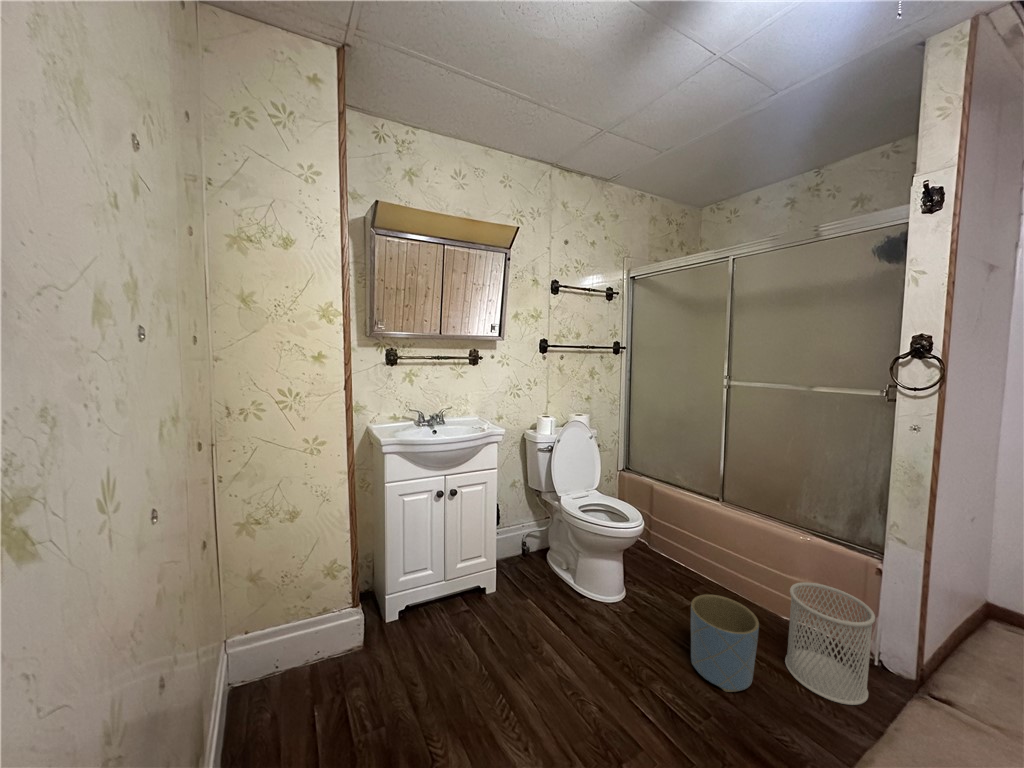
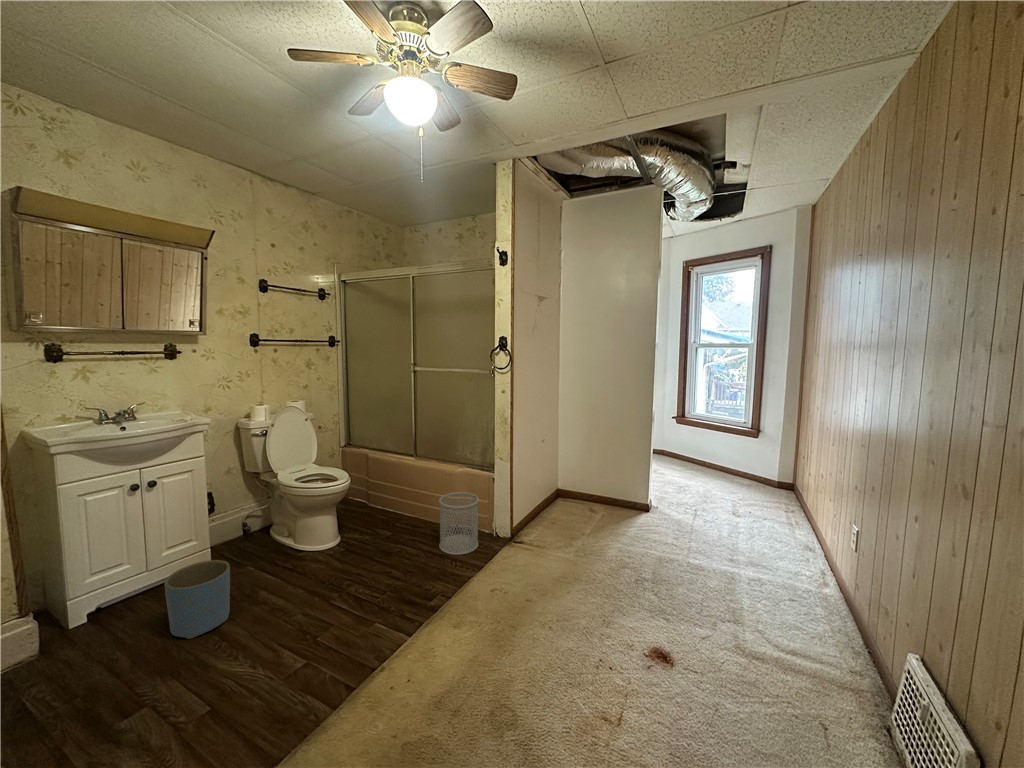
planter: present [691,594,759,692] -> present [164,560,230,639]

